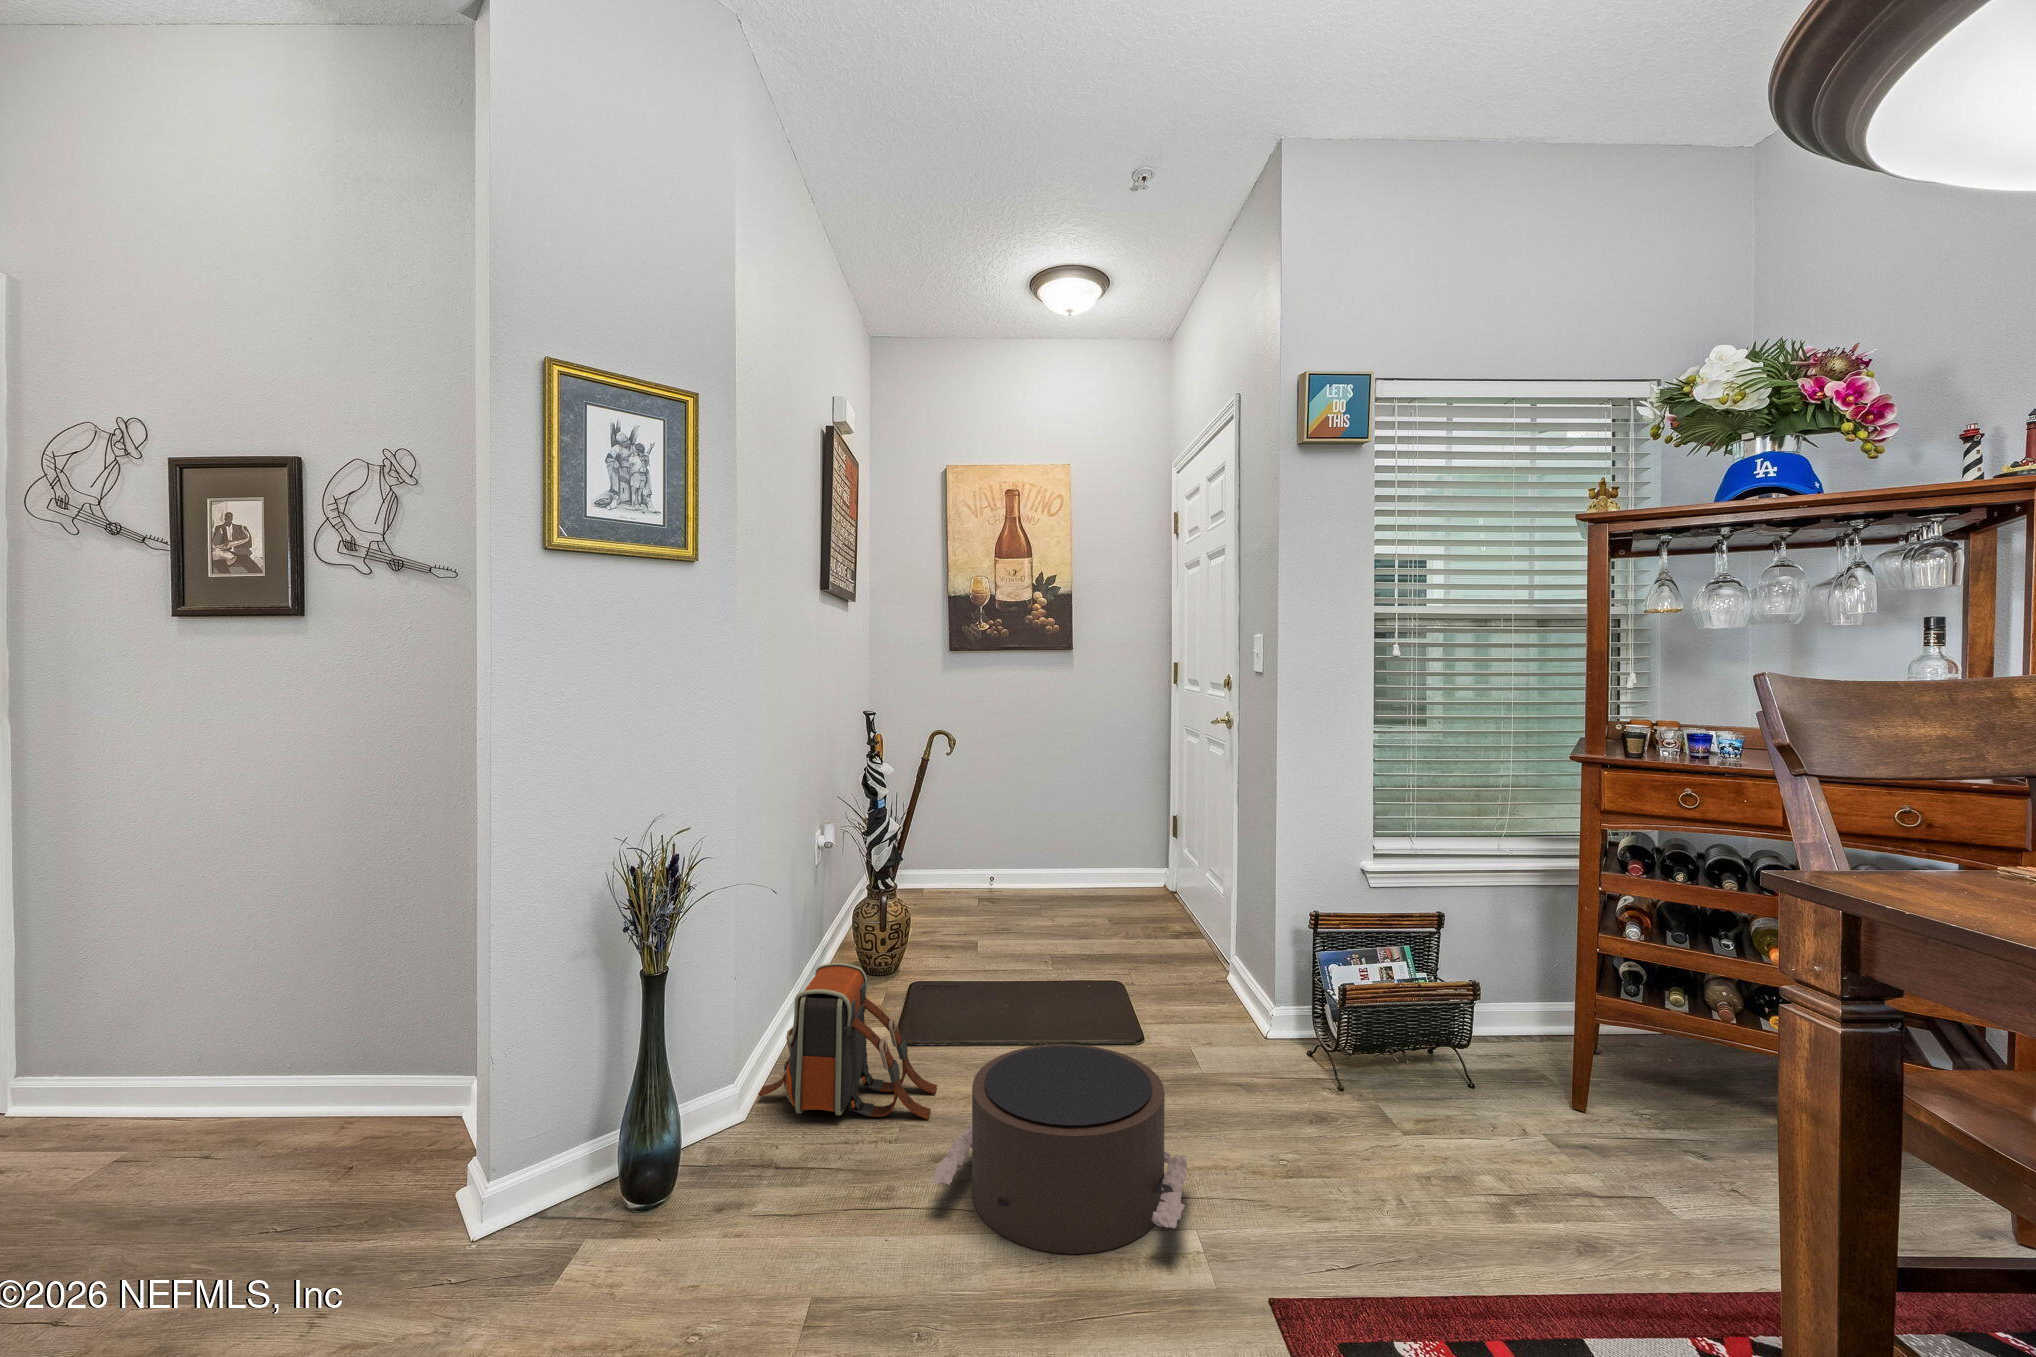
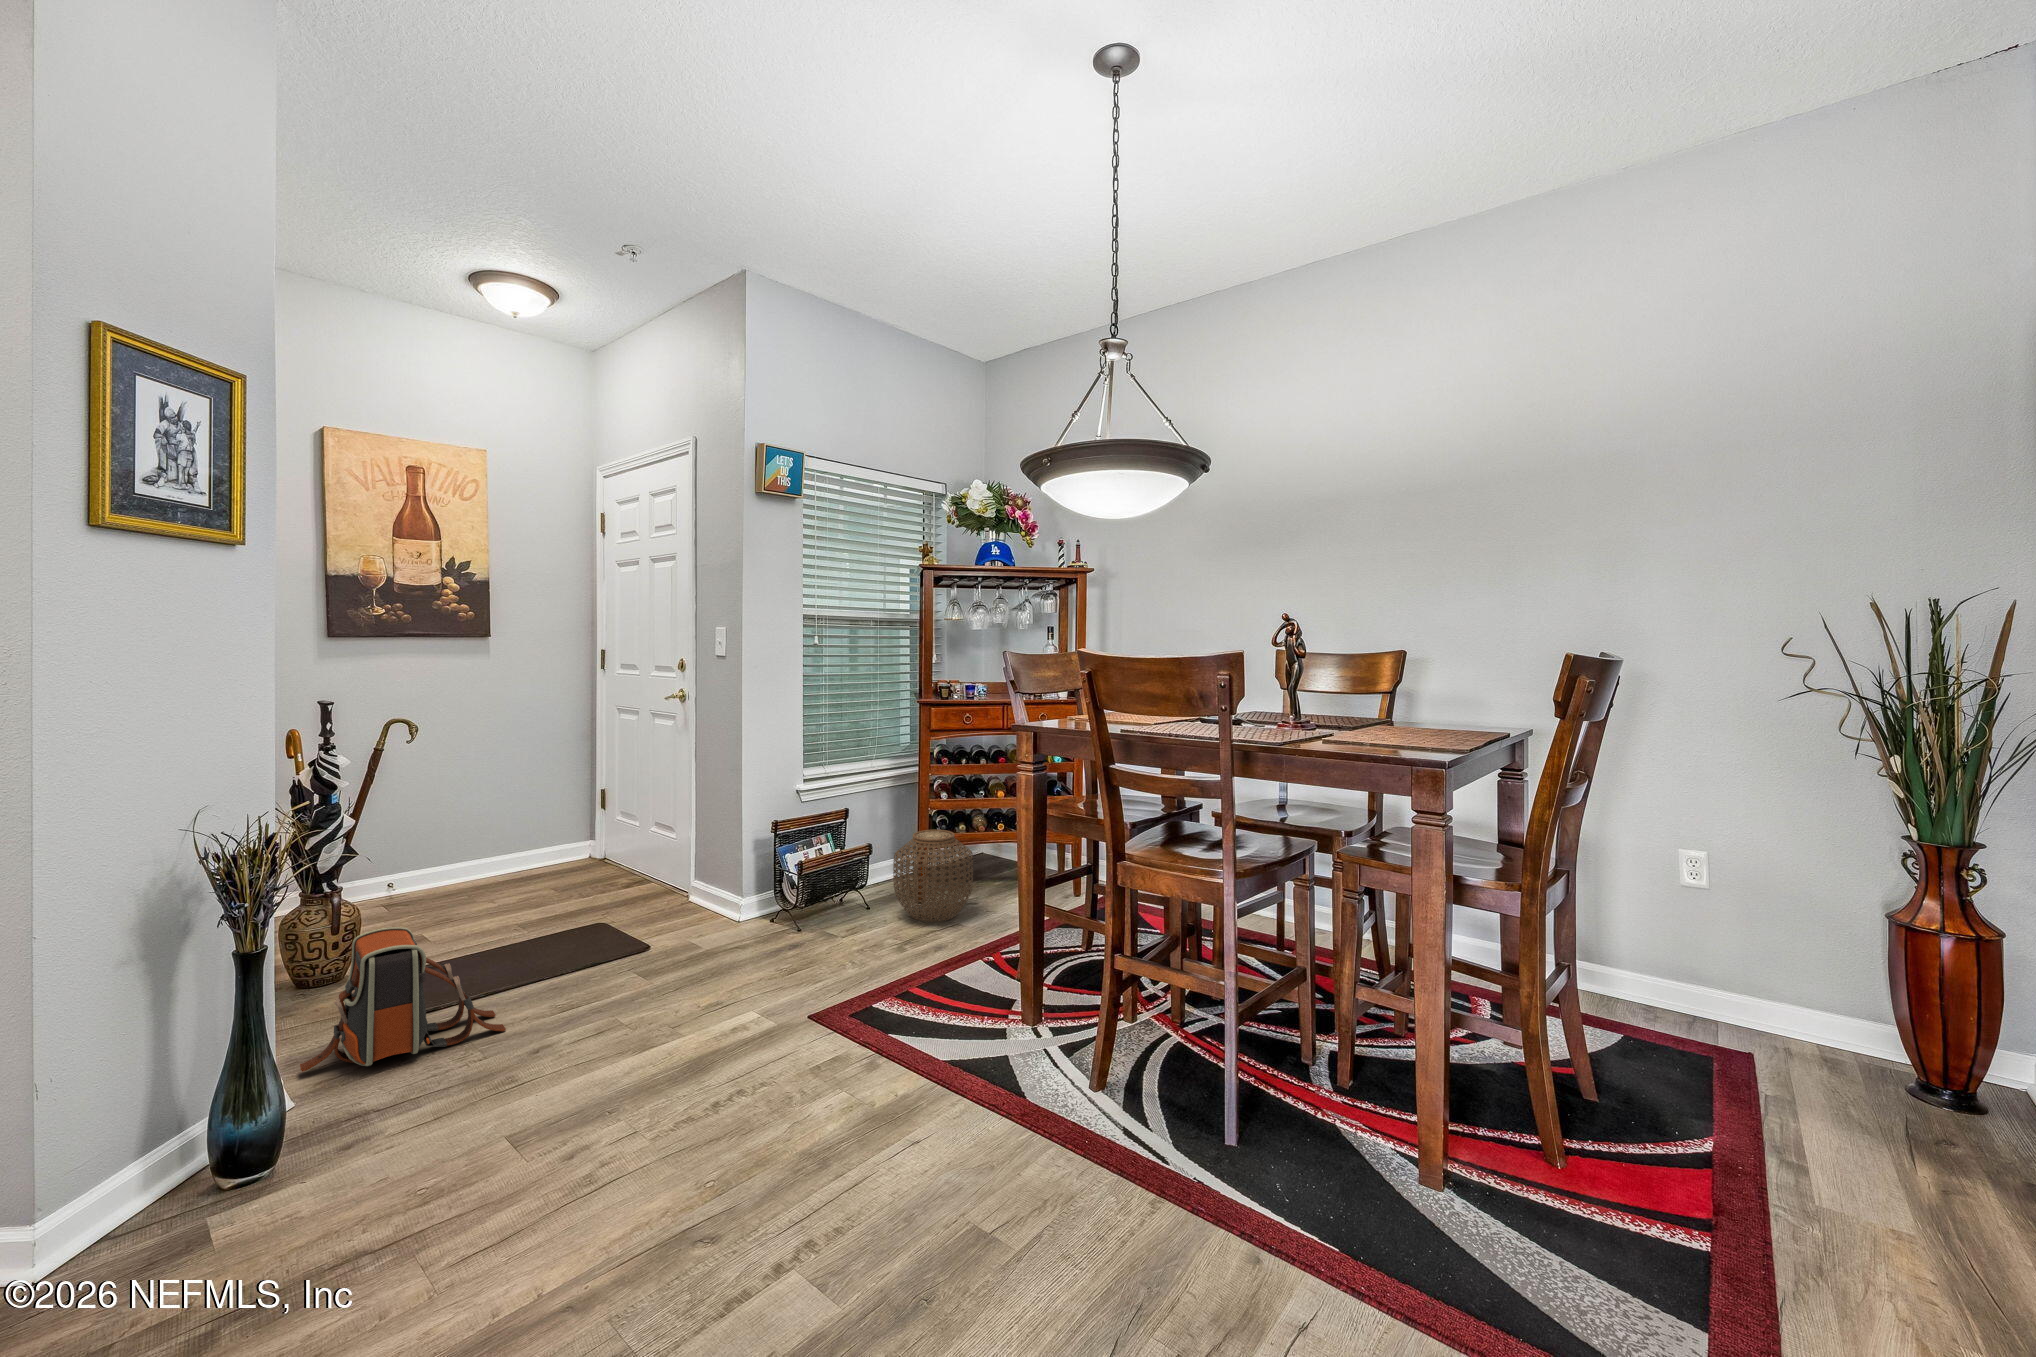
woven basket: none [1507,986,1677,1168] -> present [893,830,973,922]
pouf: present [932,1044,1187,1254] -> none [562,927,757,1061]

